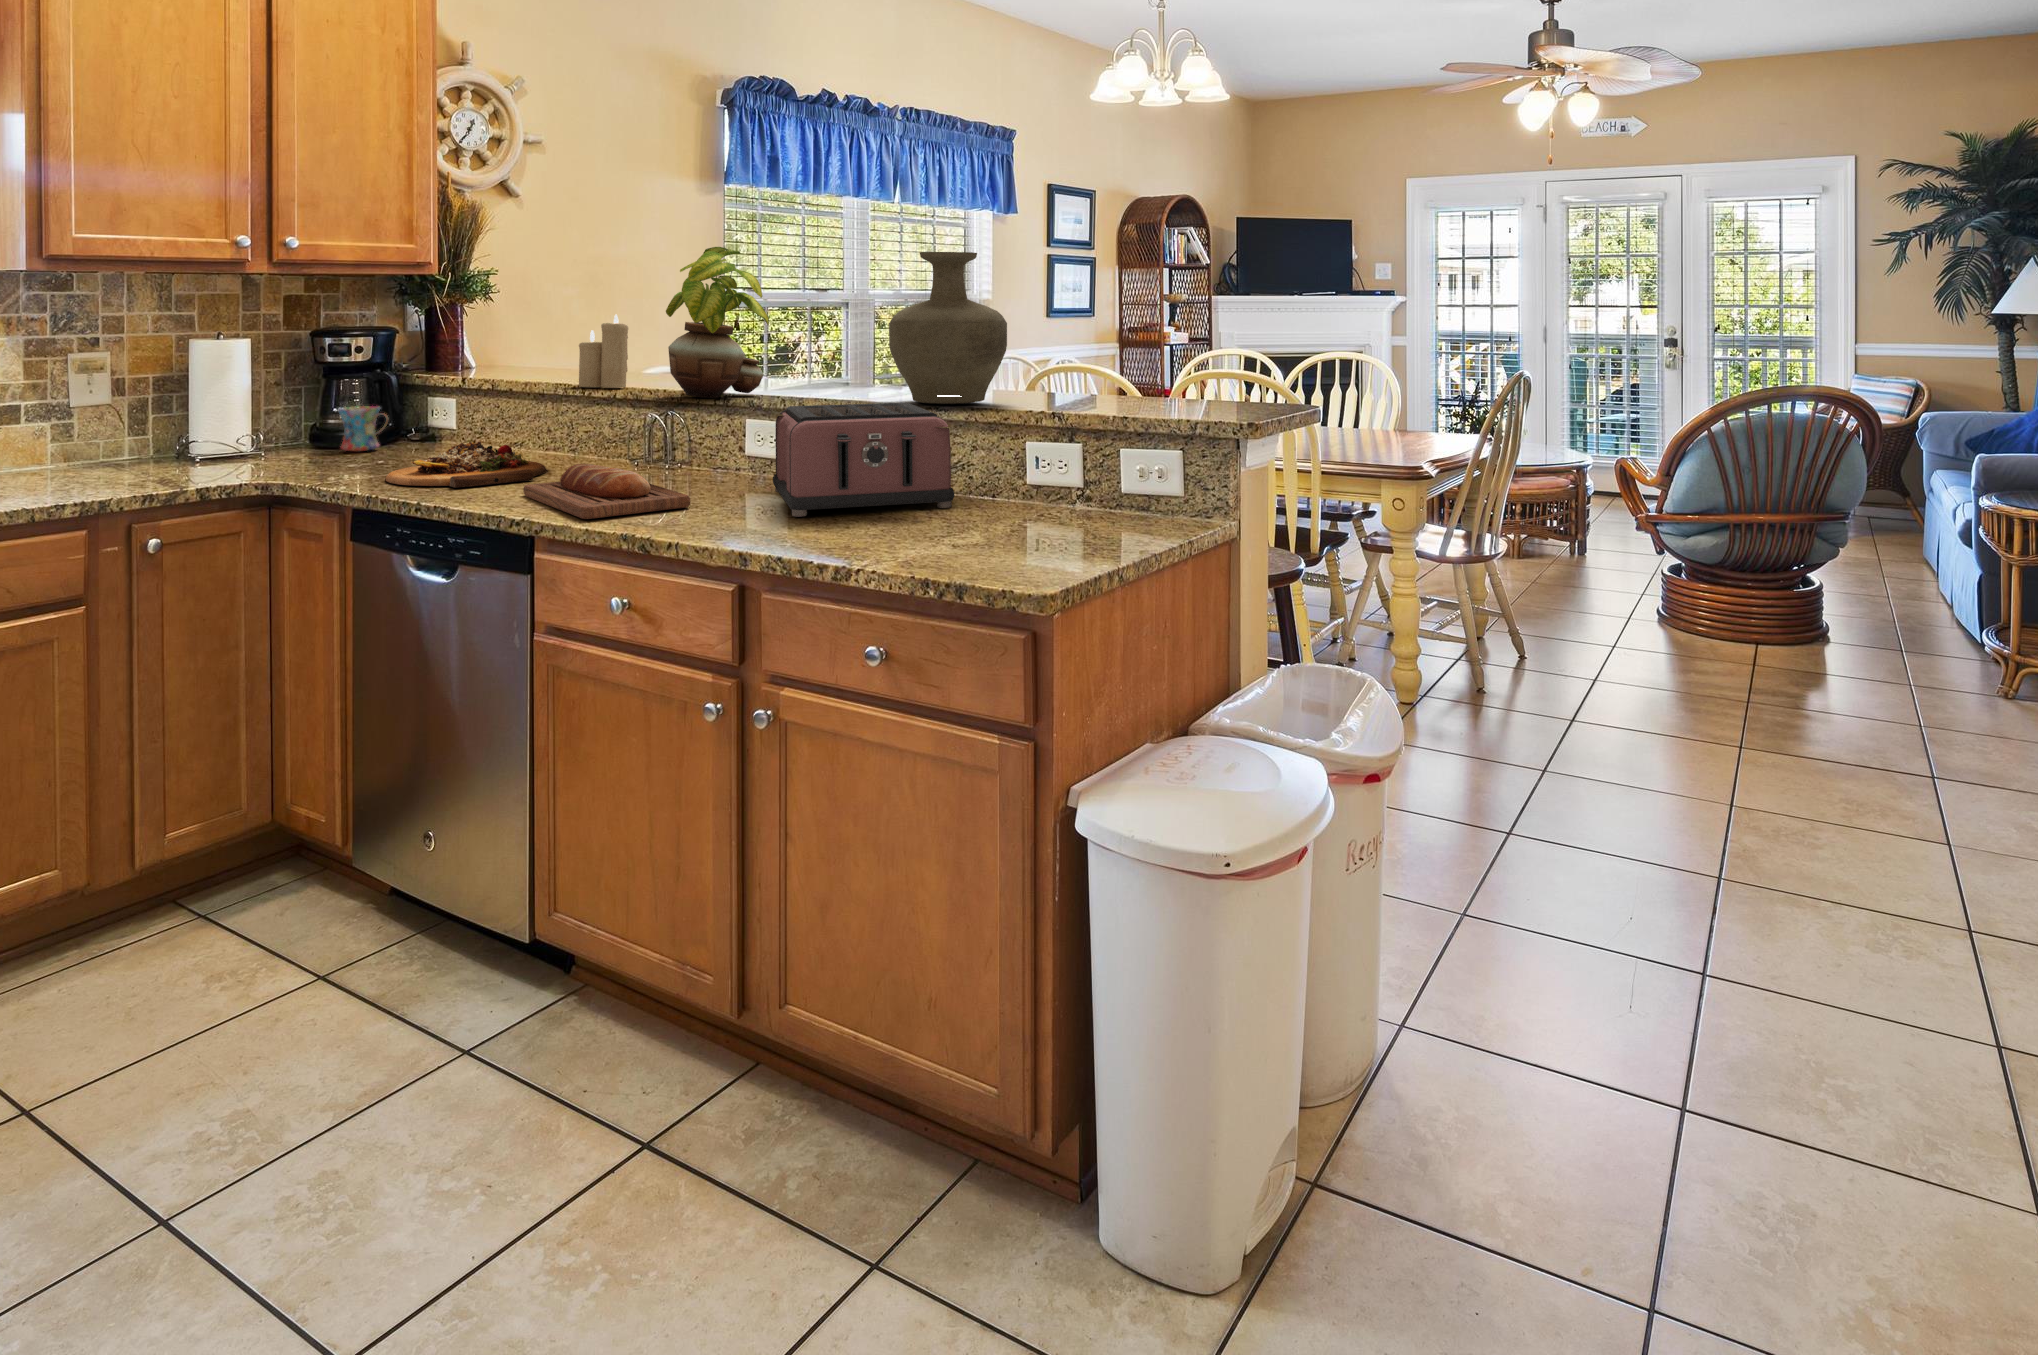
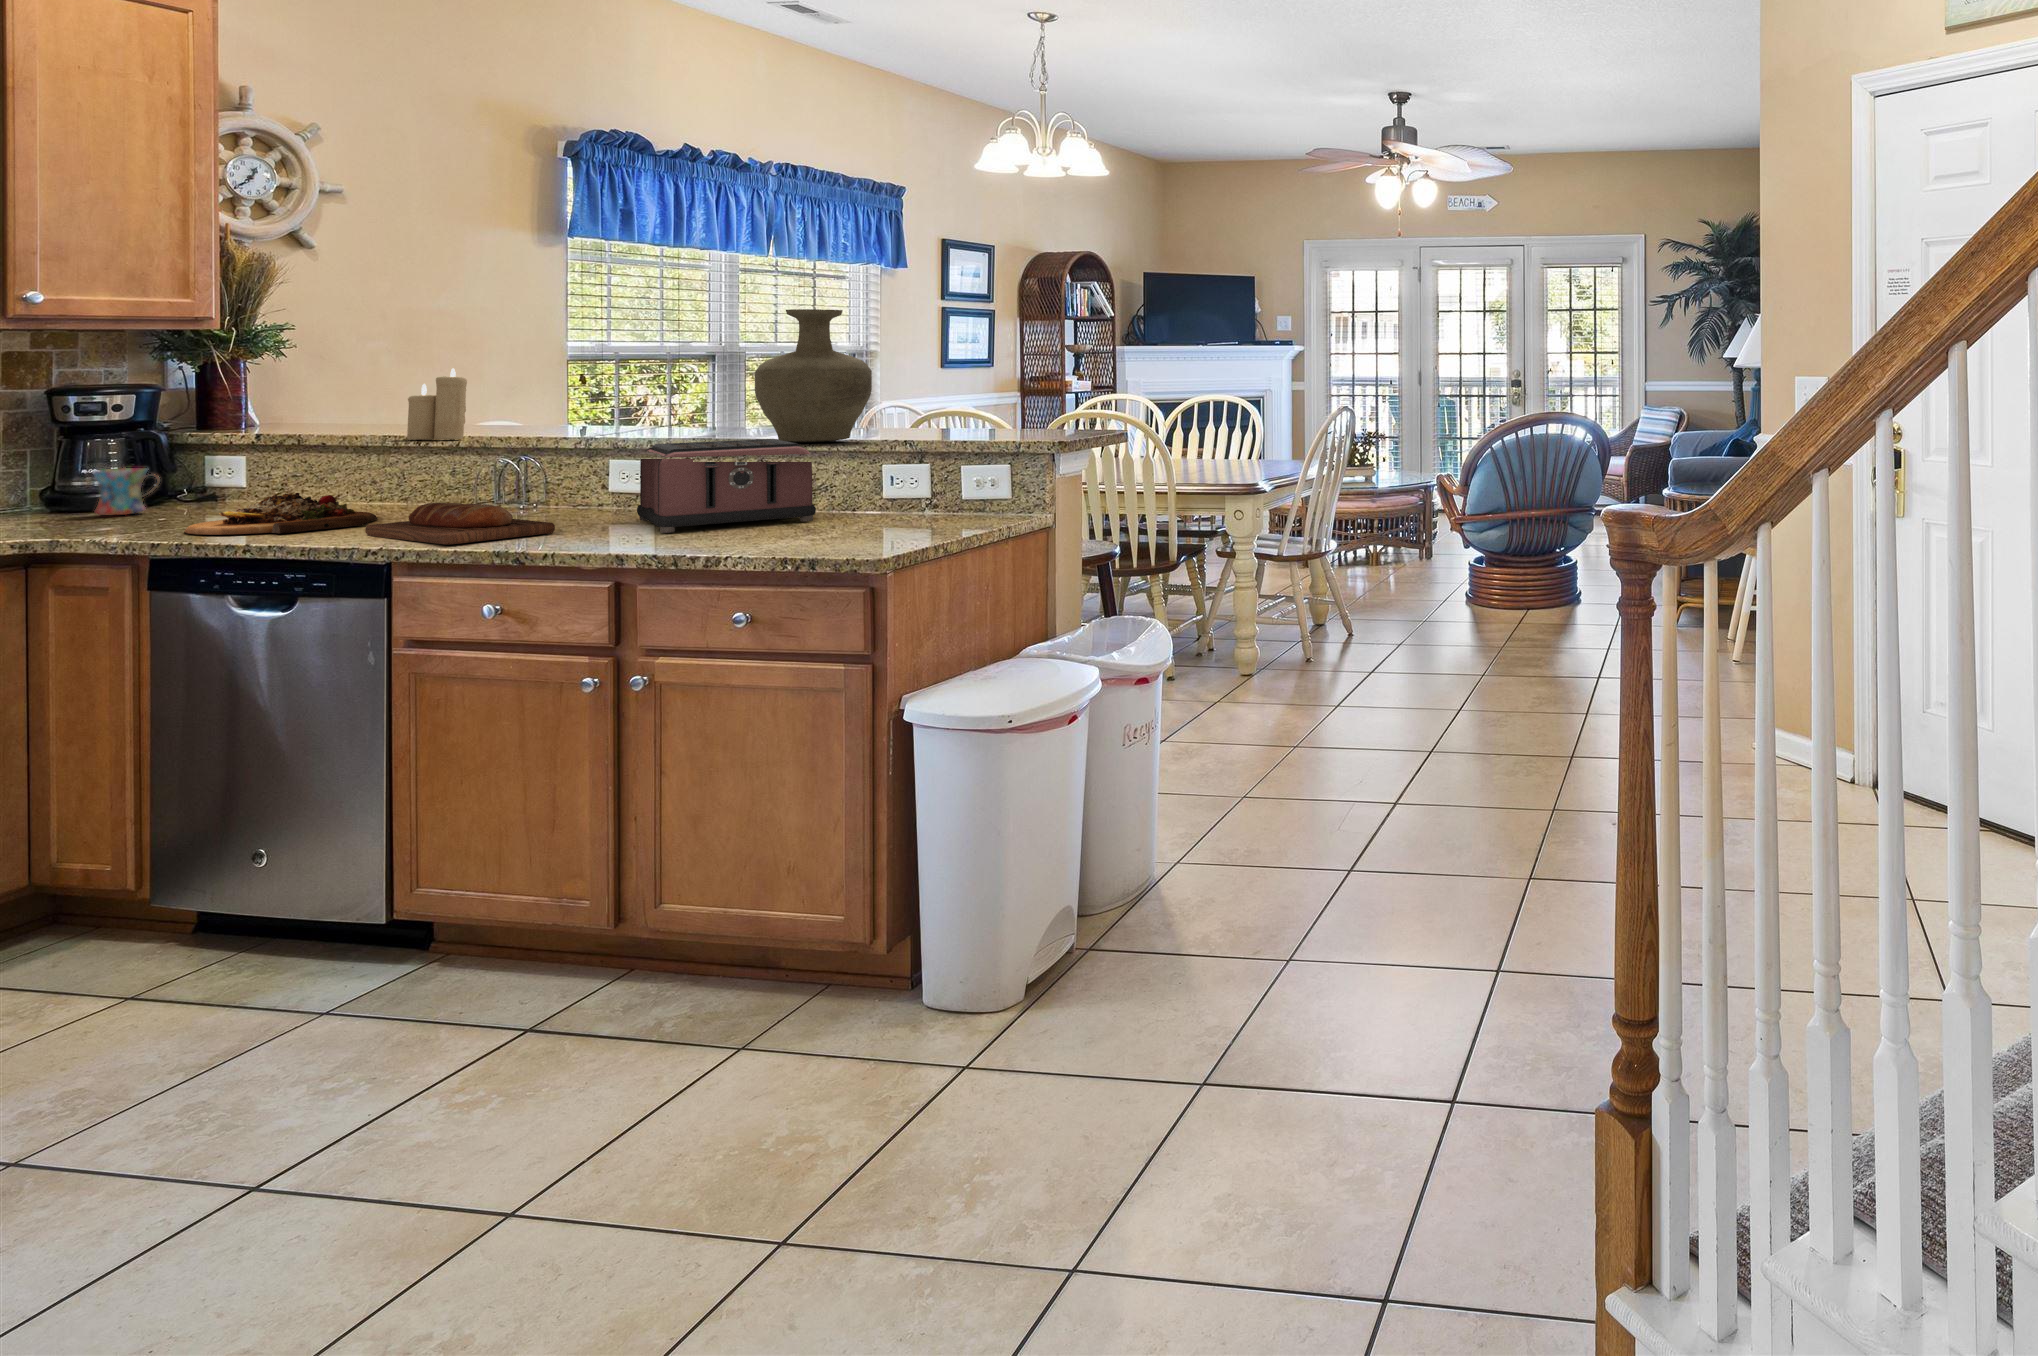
potted plant: present [666,247,769,398] -> none [514,304,632,443]

